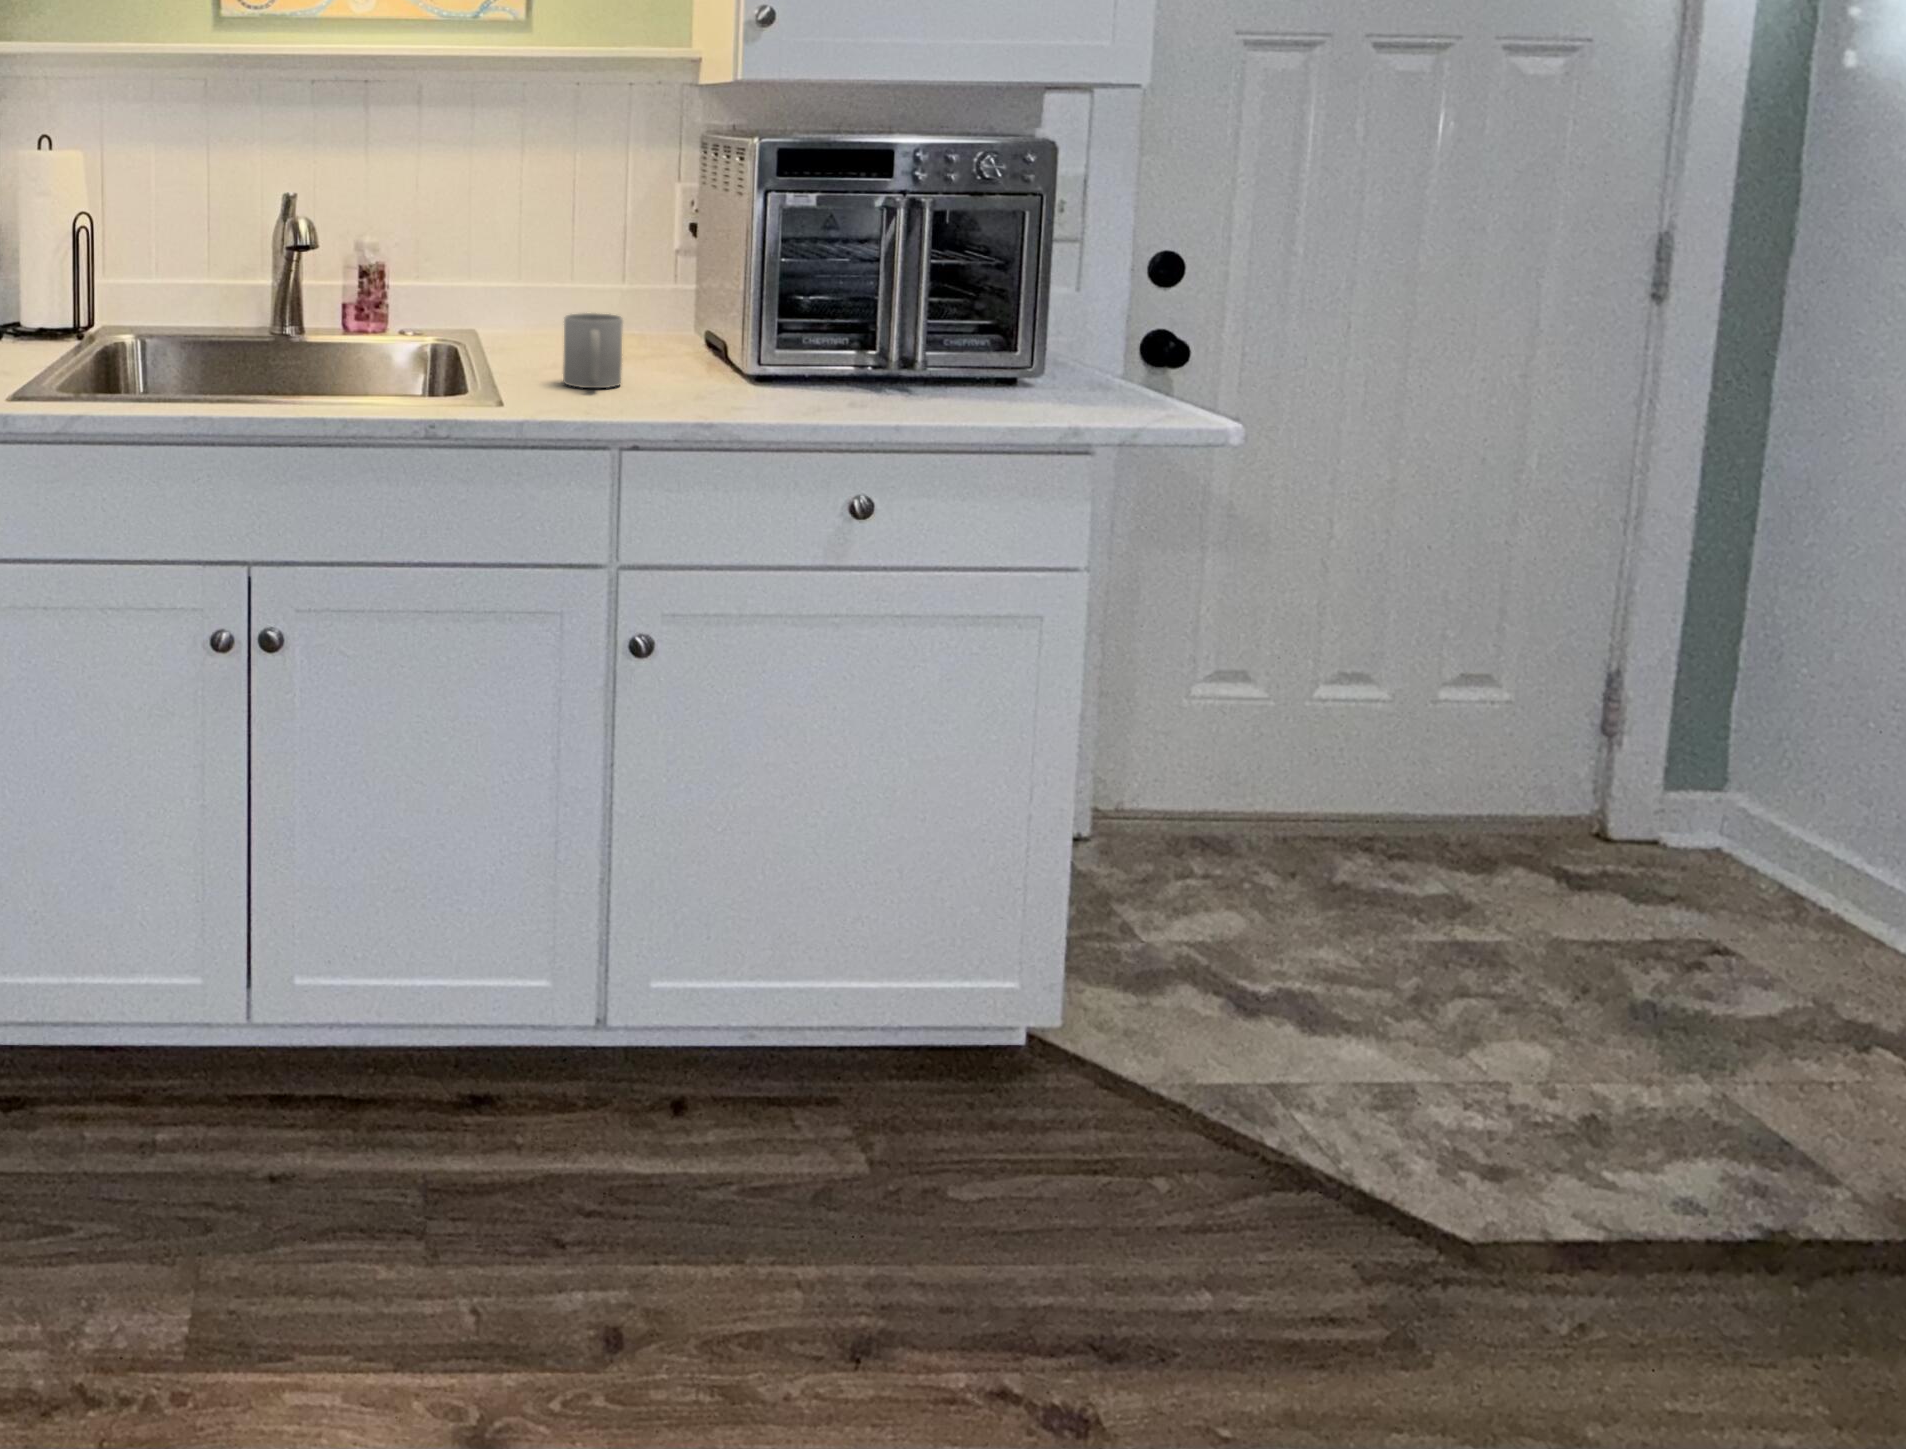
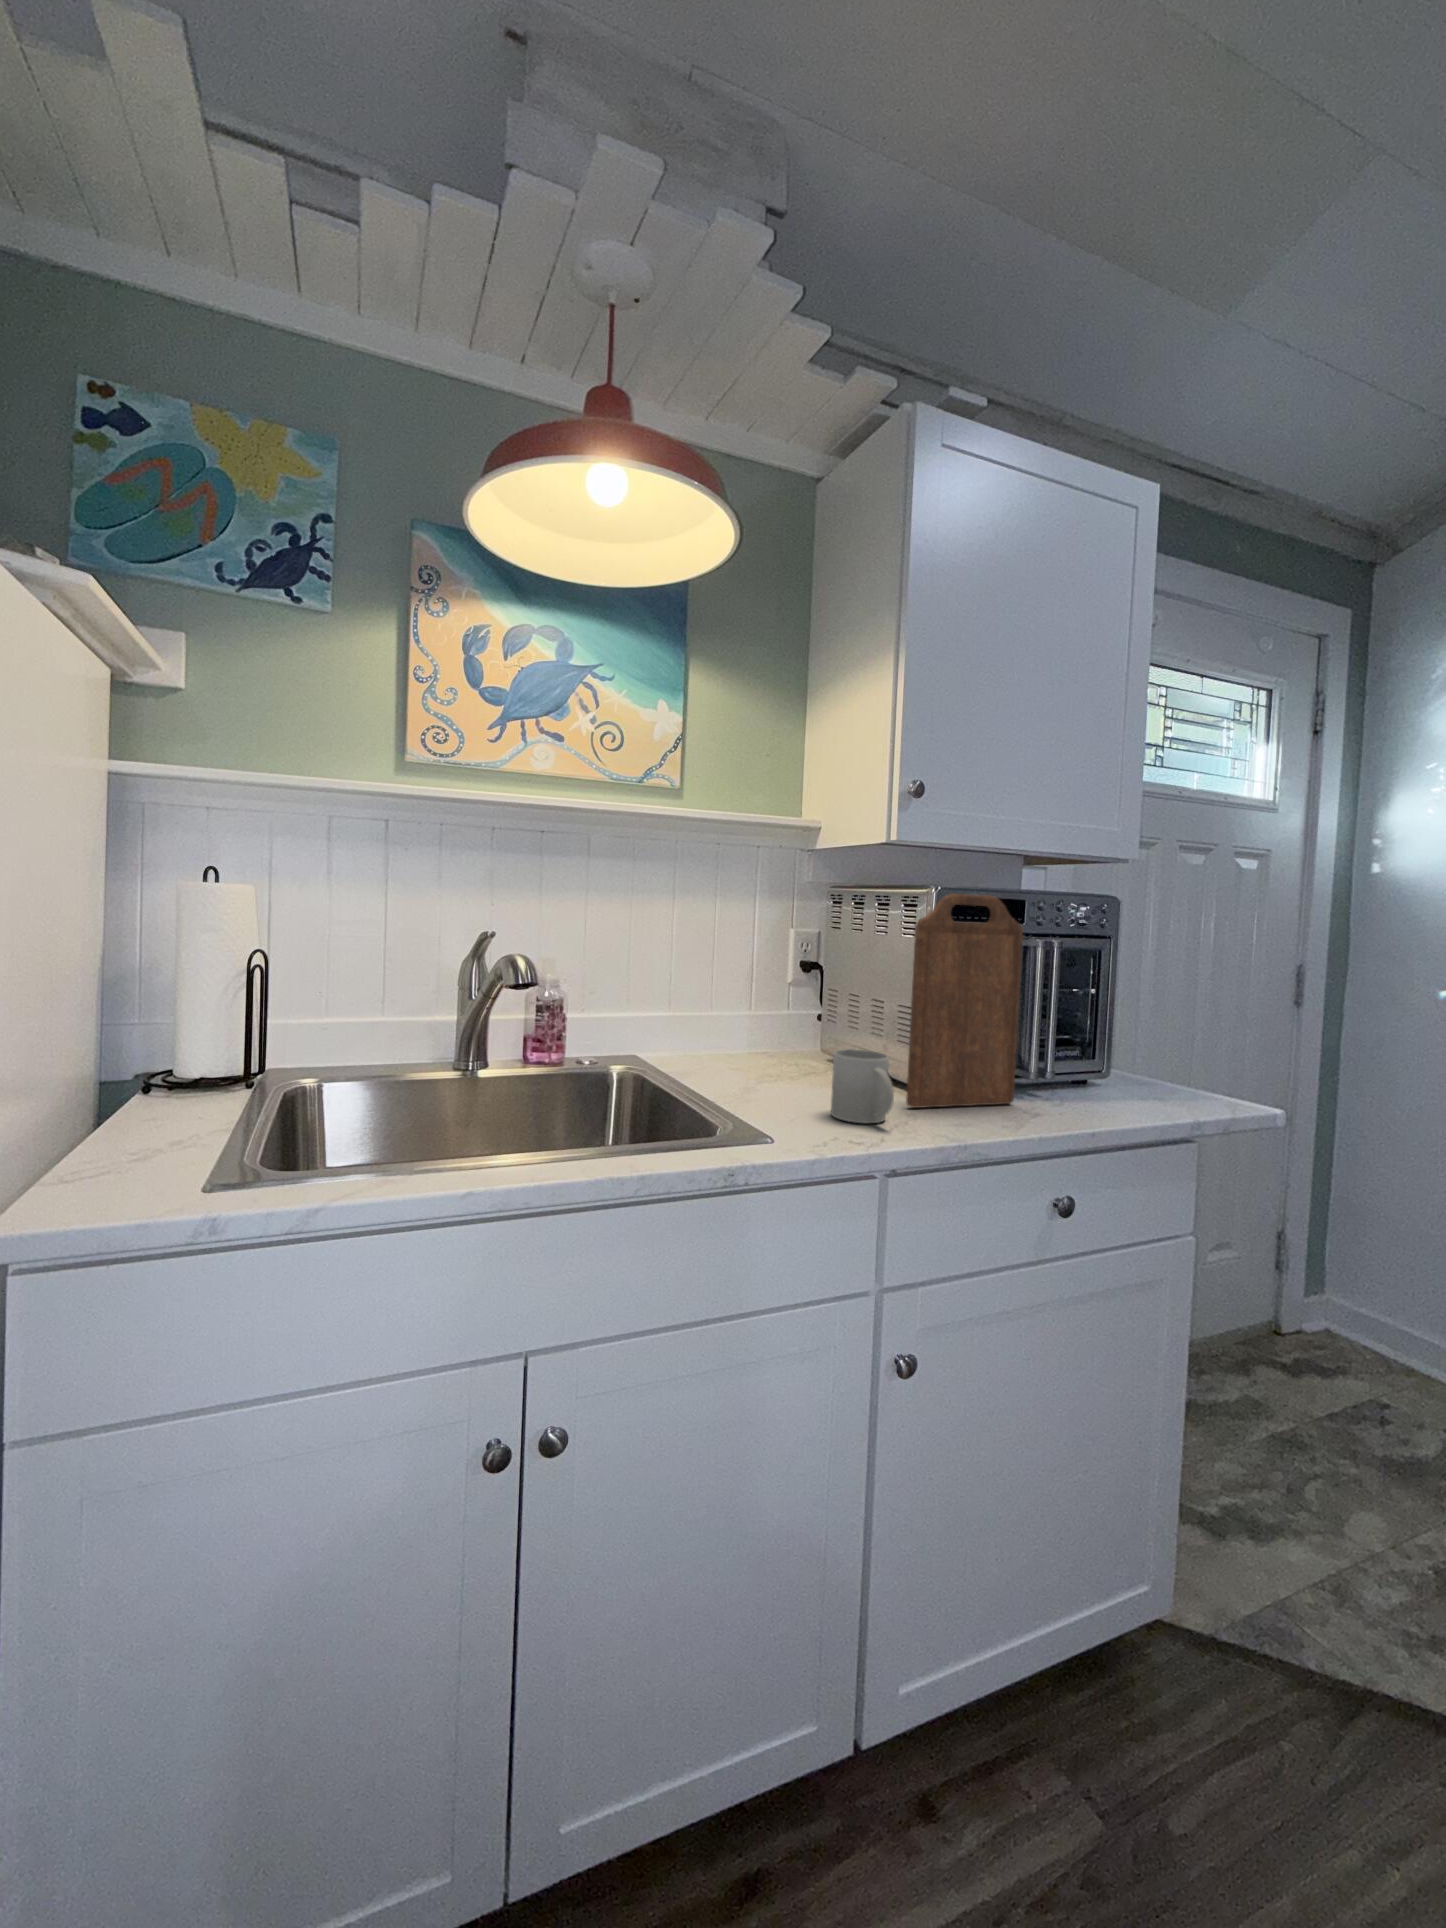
cutting board: none [671,140,821,385] -> present [906,894,1023,1108]

